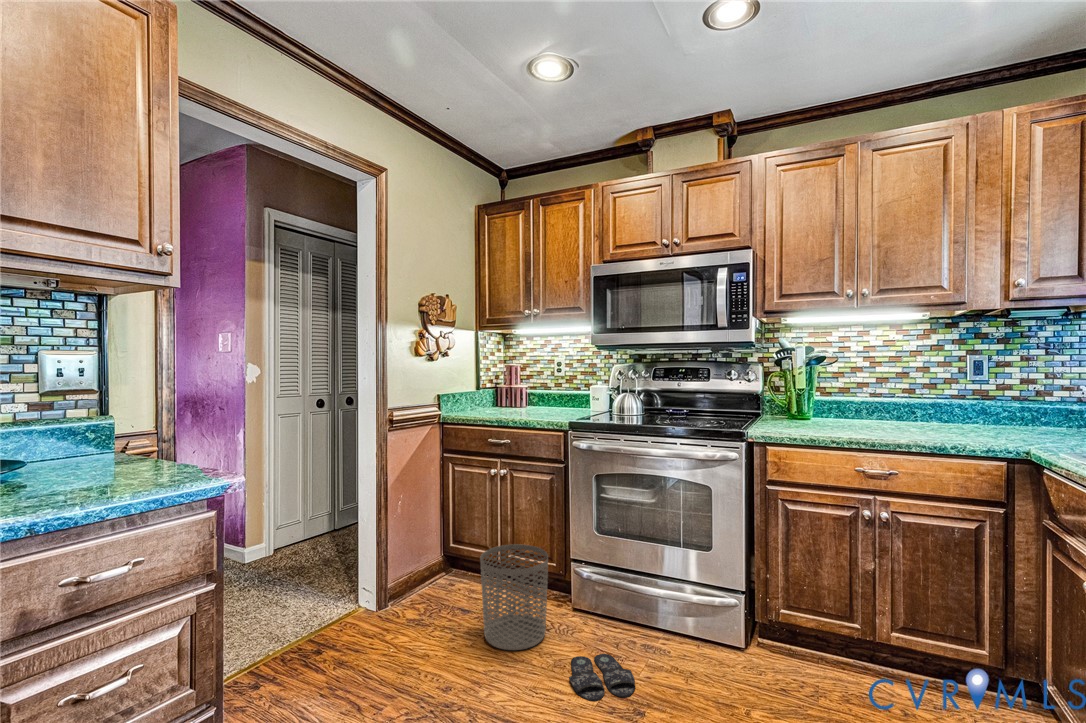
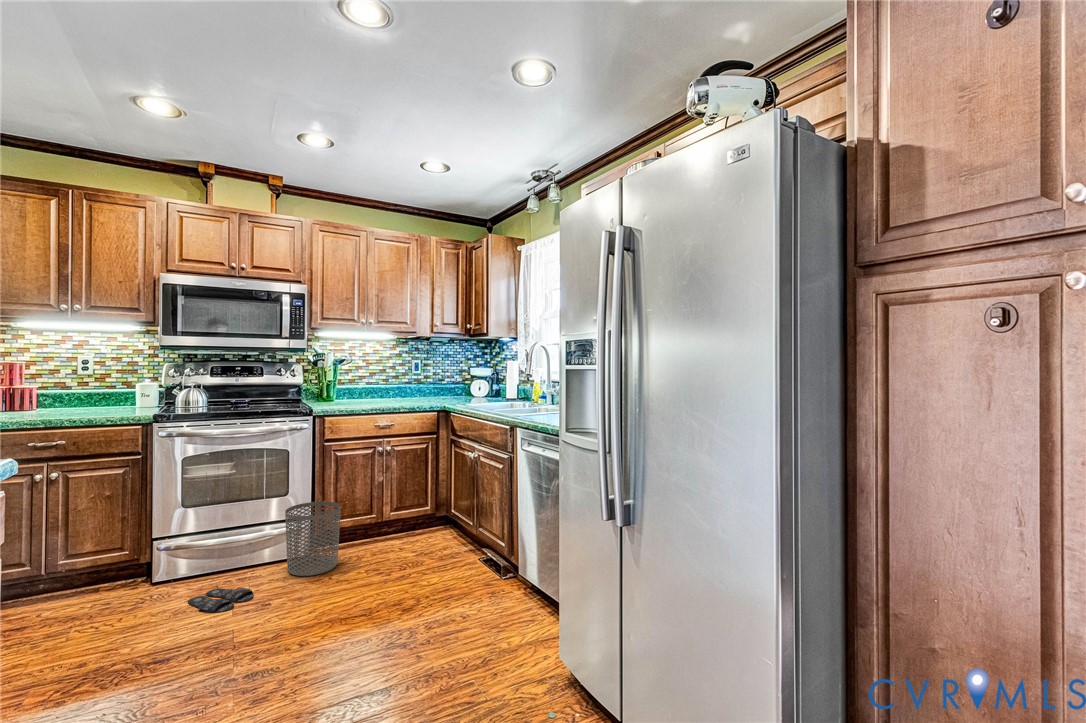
waste bin: present [480,544,548,650] -> present [285,502,341,576]

